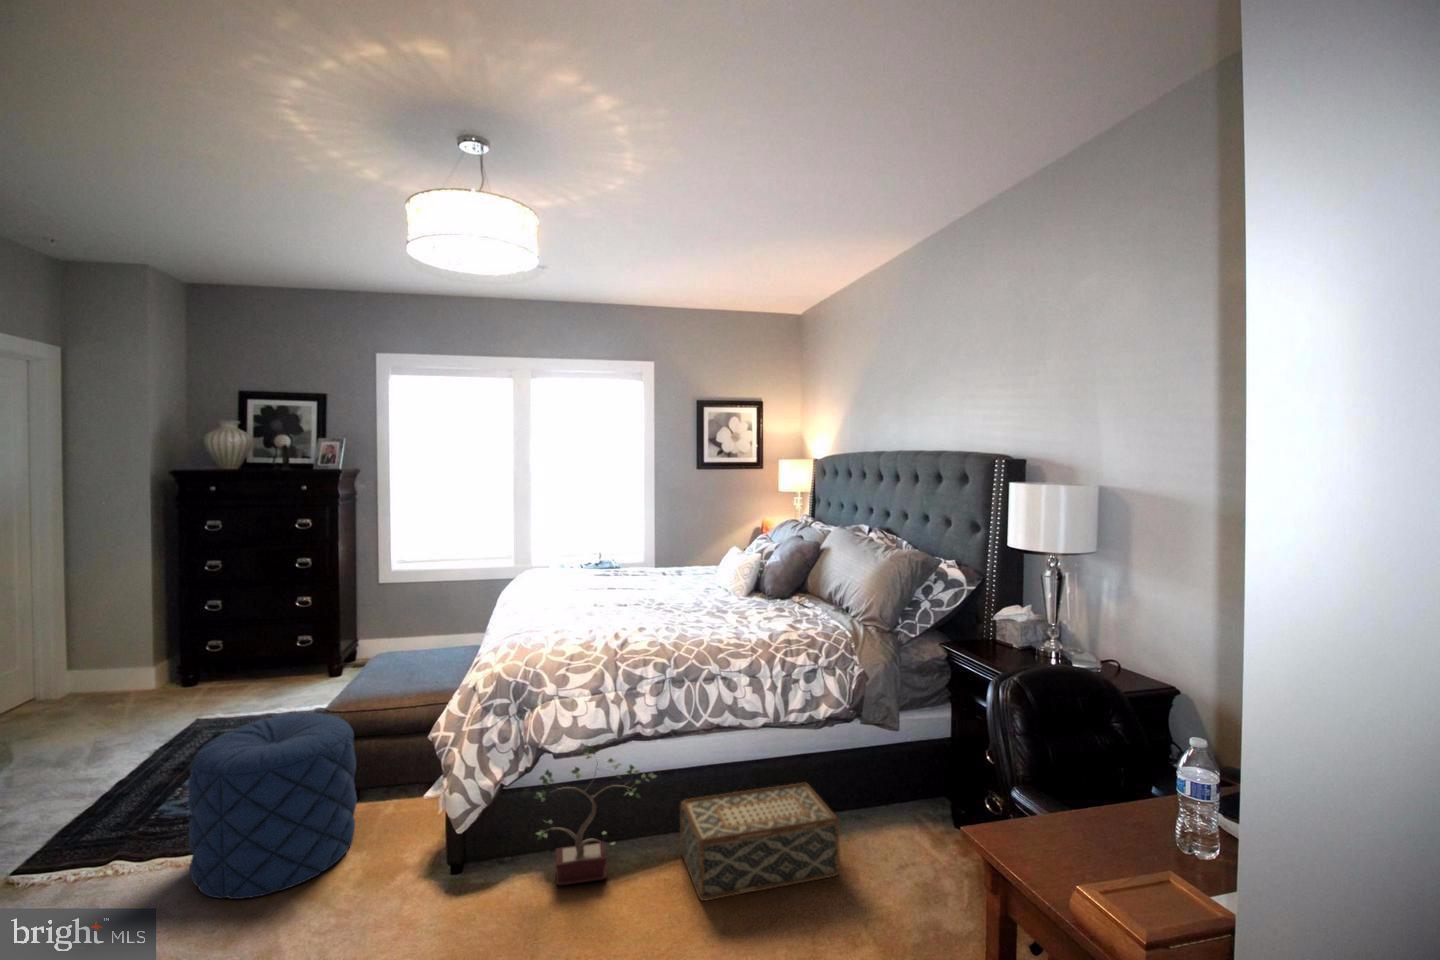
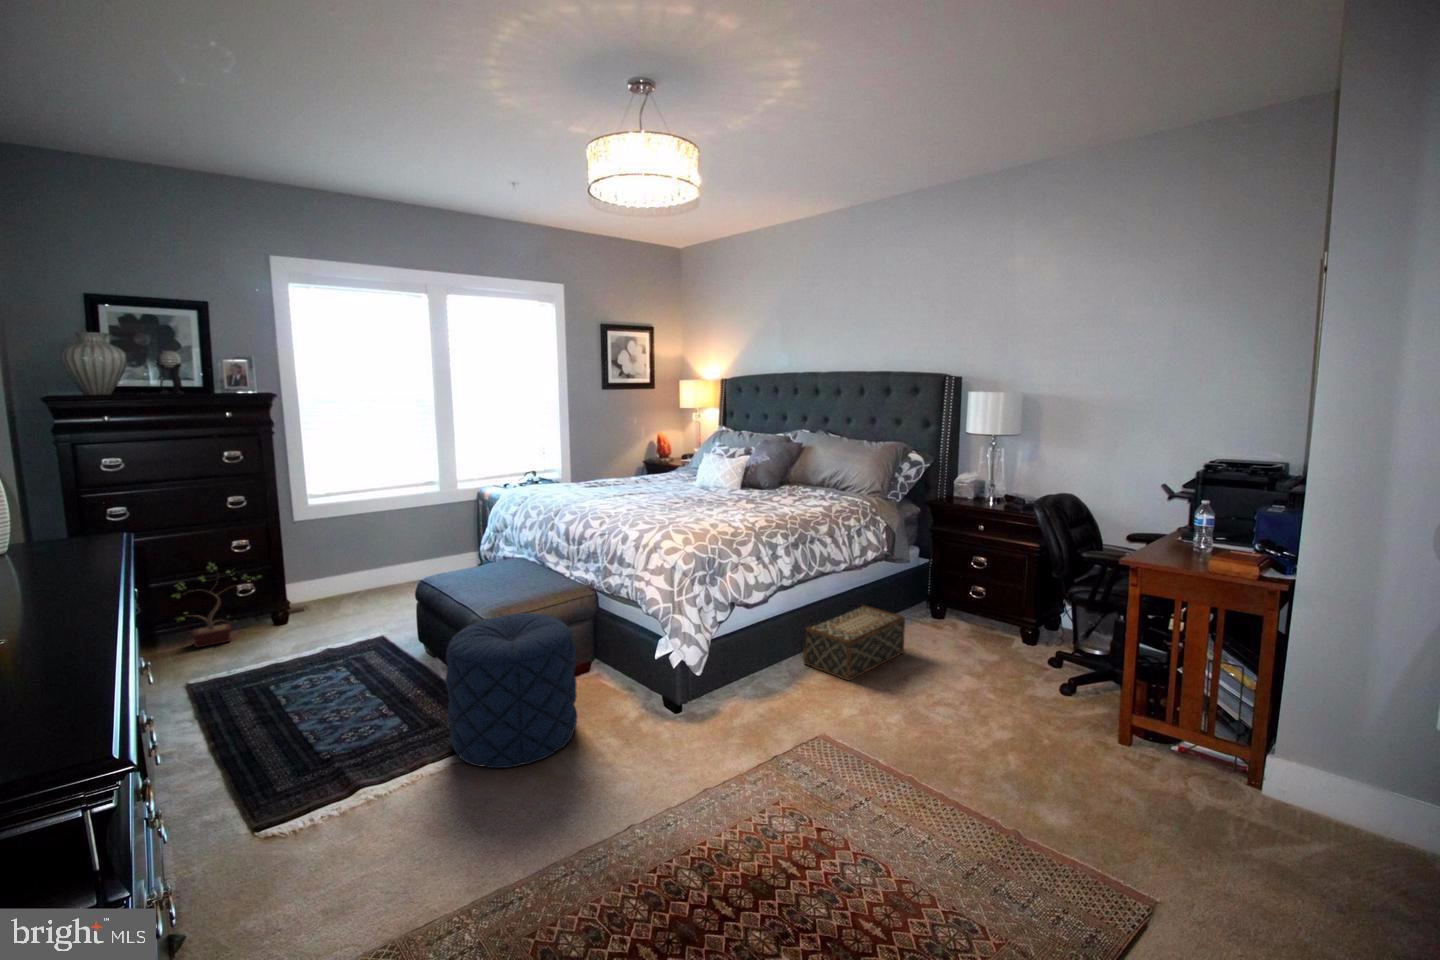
potted plant: present [534,746,656,885] -> present [172,563,260,647]

